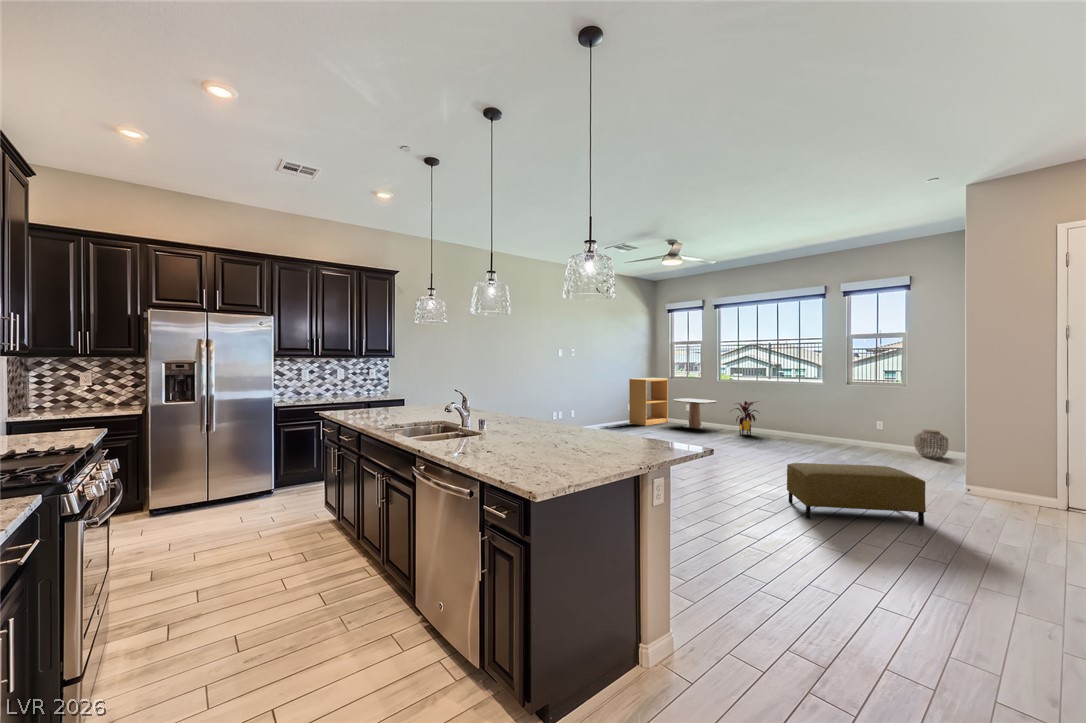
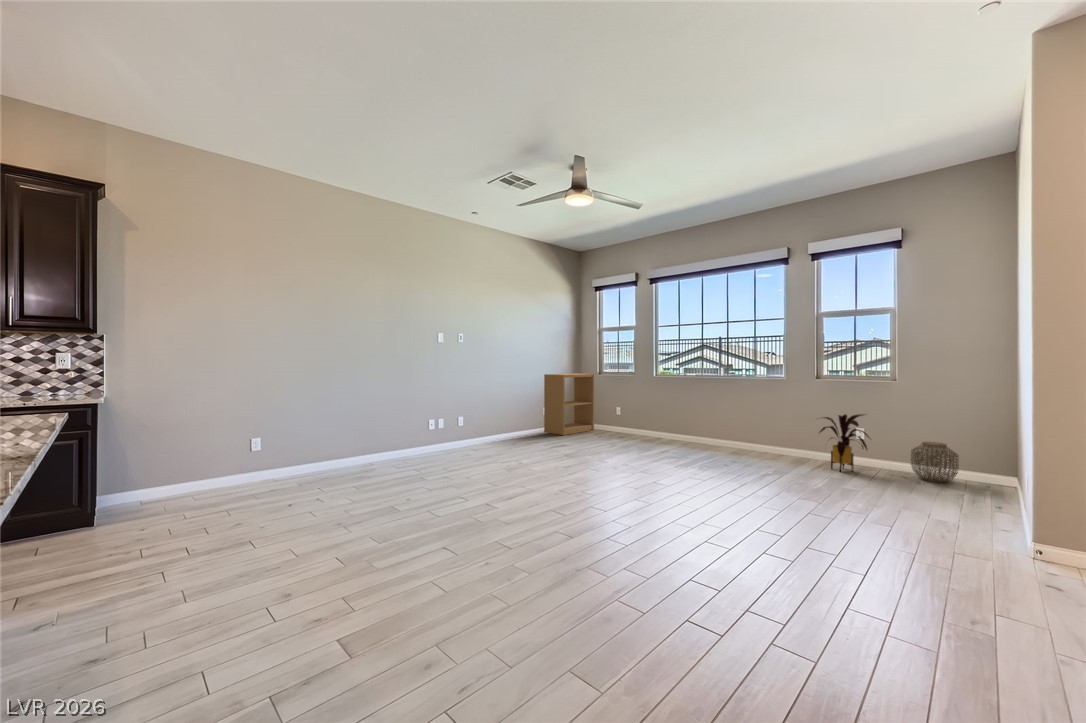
side table: present [674,399,717,429] -> none [599,400,652,439]
house plant: present [733,401,758,435] -> present [820,414,868,472]
ottoman: present [787,463,926,525] -> none [743,522,1027,667]

